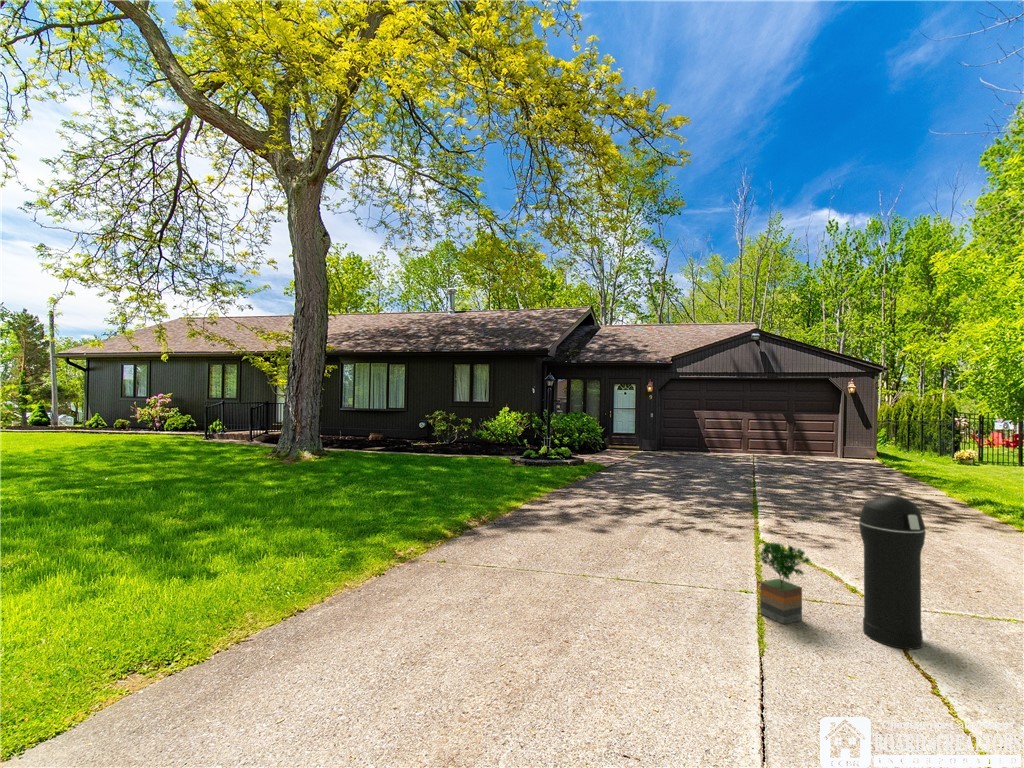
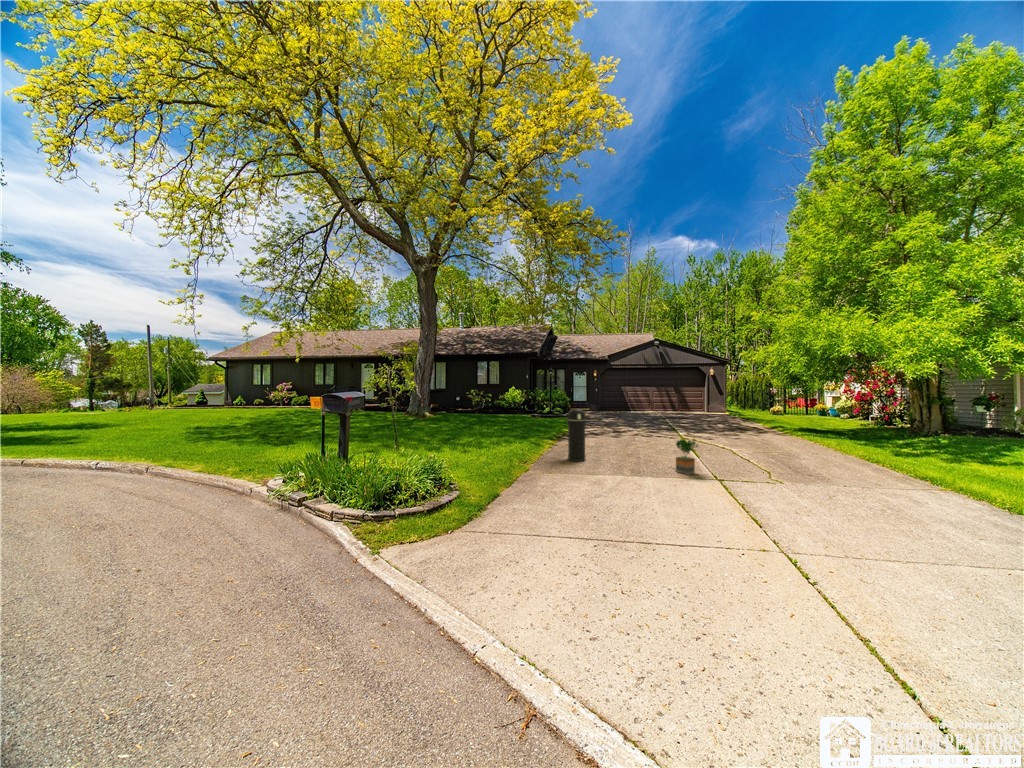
trash can: present [859,496,926,649] -> present [567,409,586,462]

